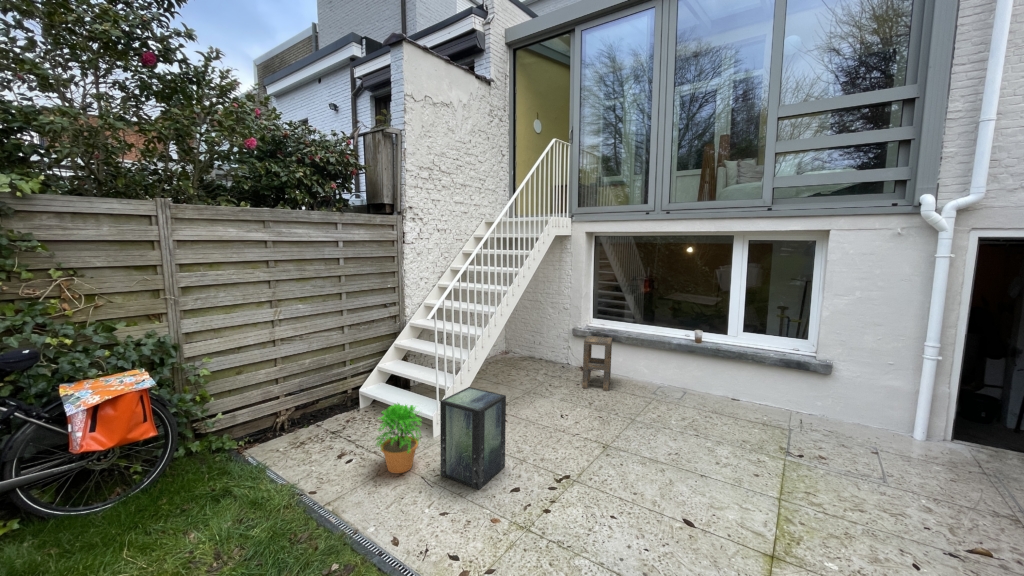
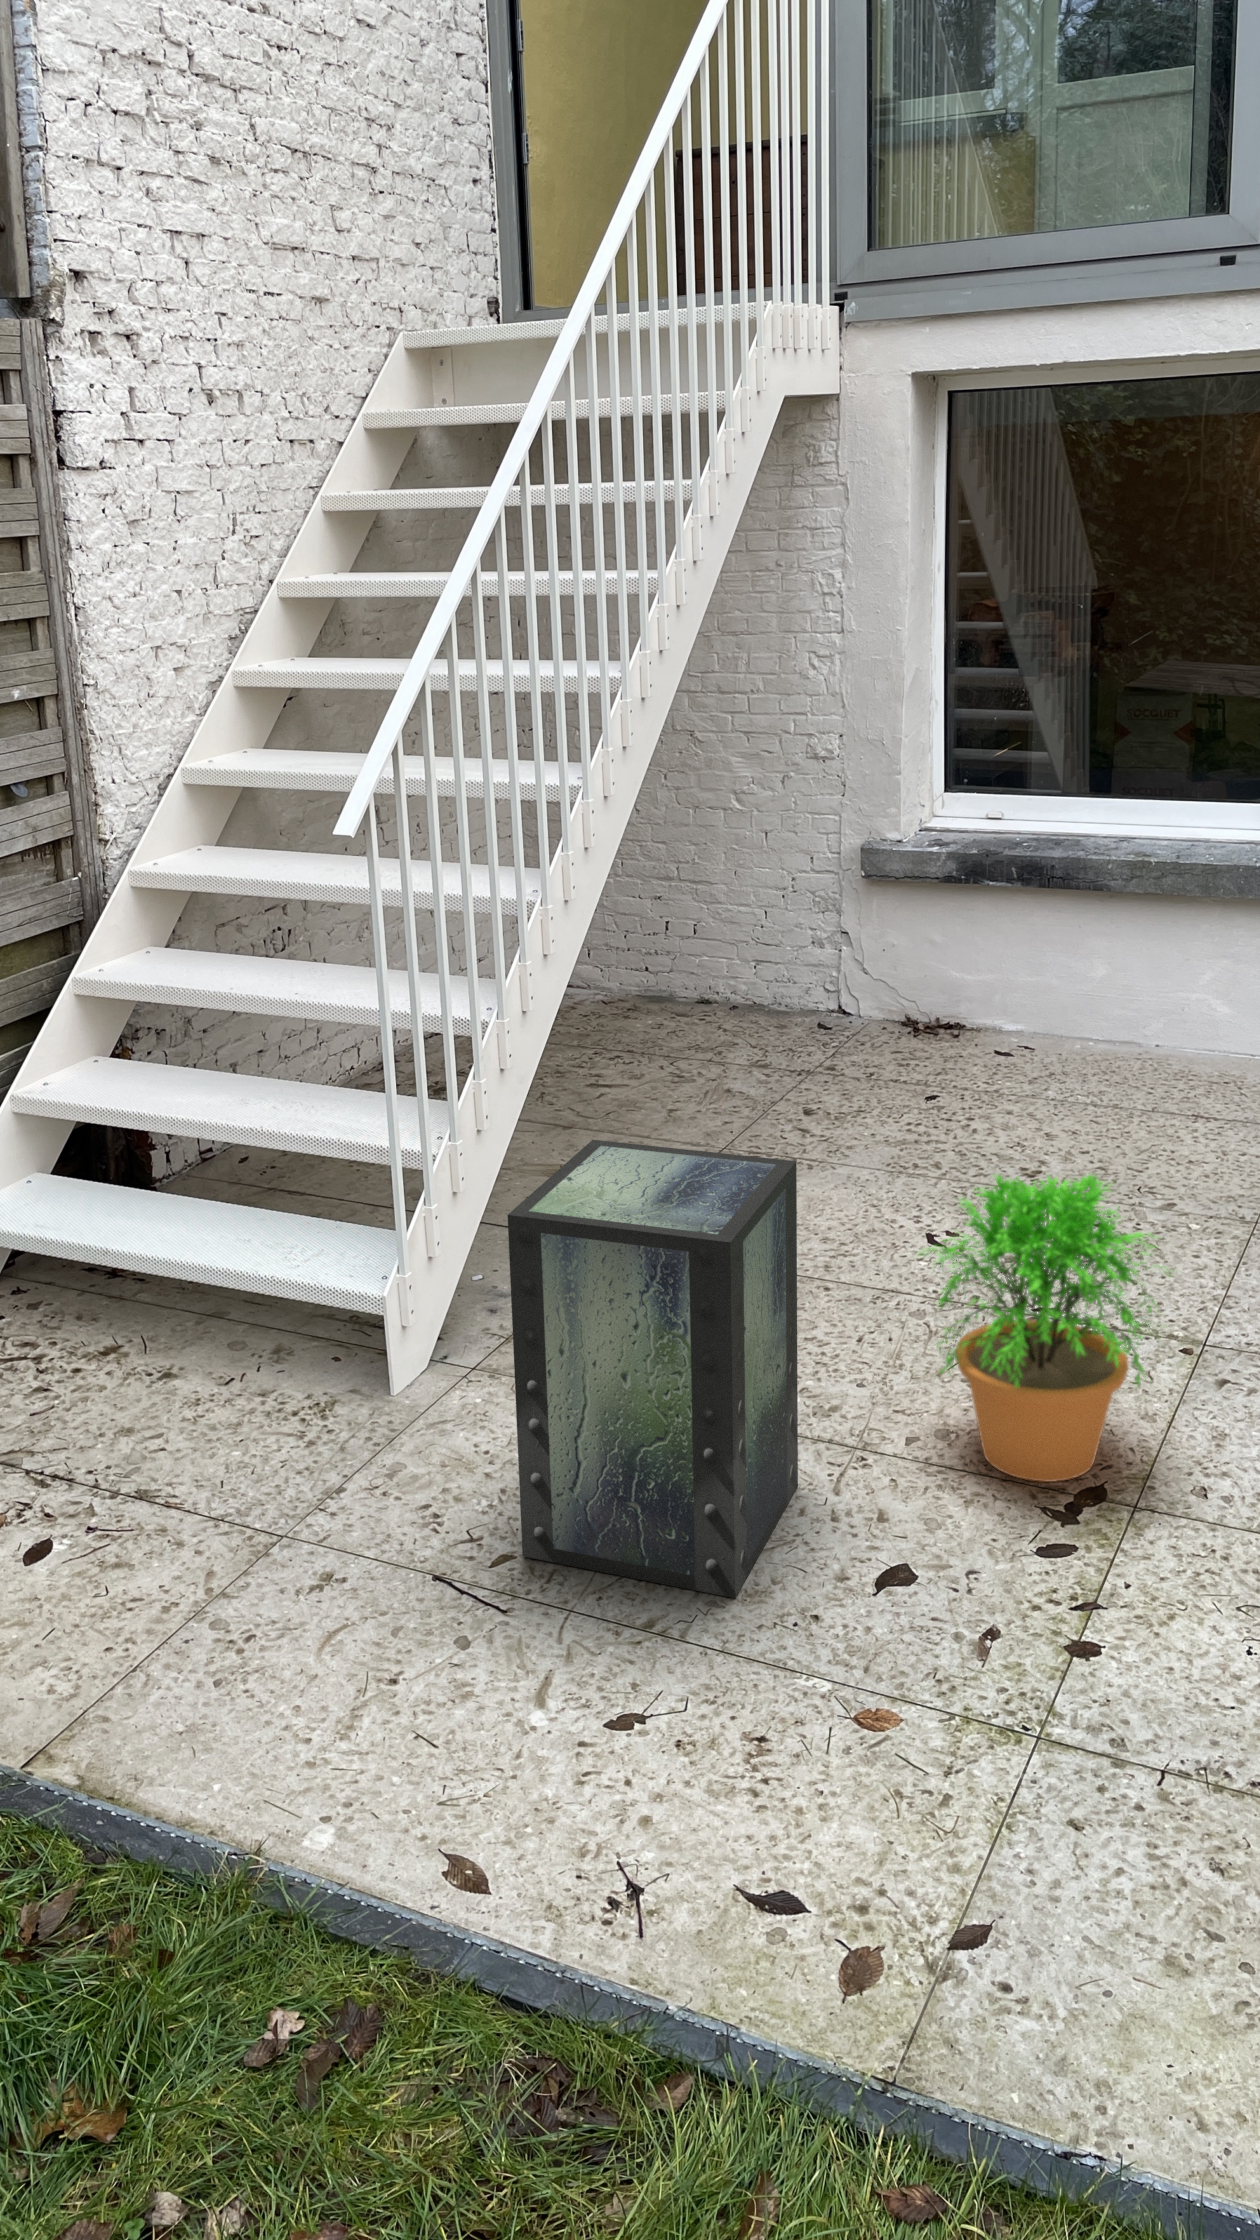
side table: present [582,336,612,391] -> none [958,869,1089,1112]
potted plant: present [377,403,421,473] -> present [926,1175,1170,1482]

